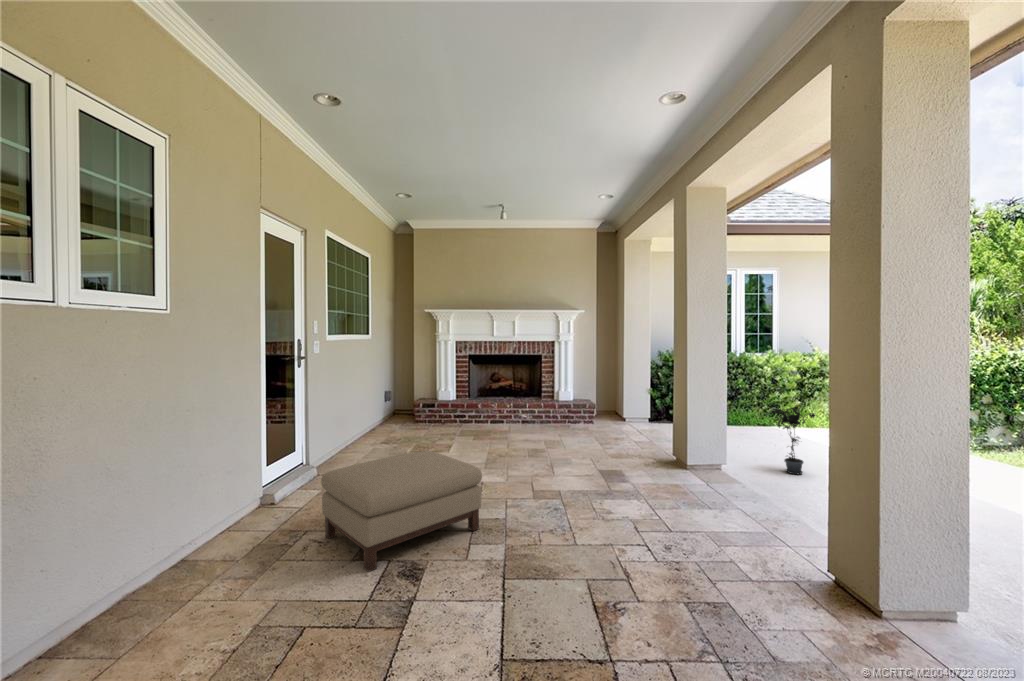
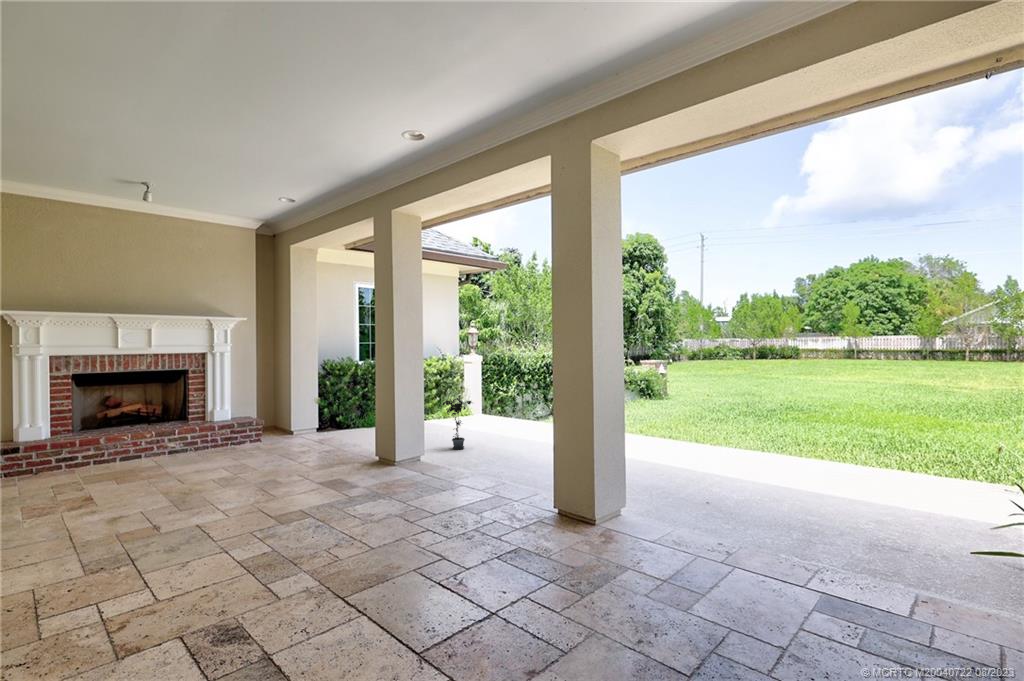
ottoman: present [321,451,482,572] -> none [36,479,246,603]

